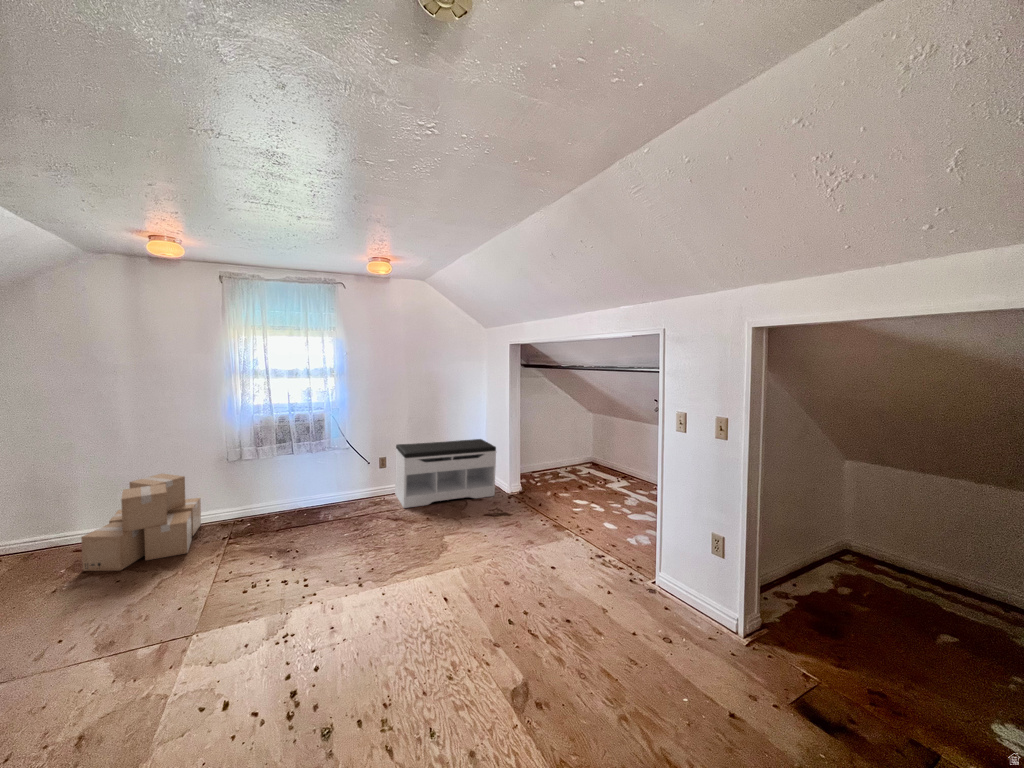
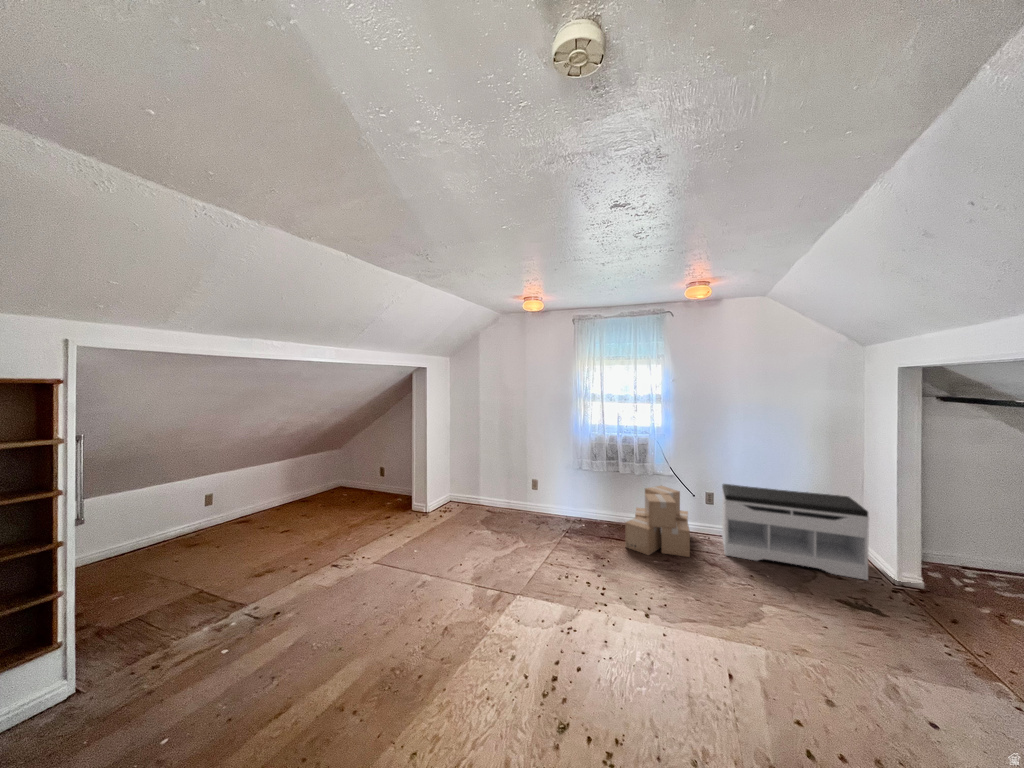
cardboard box: present [81,473,201,571] -> present [625,486,690,557]

